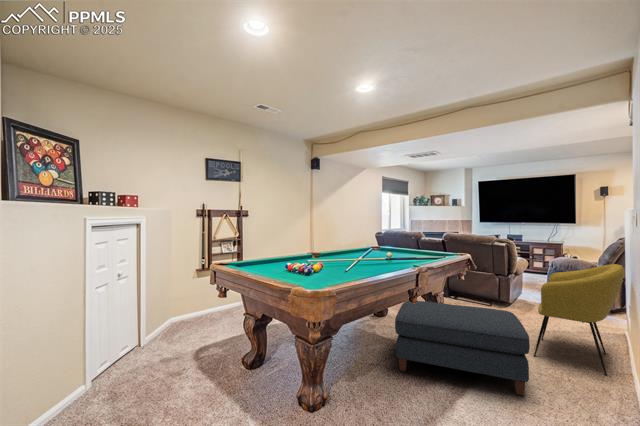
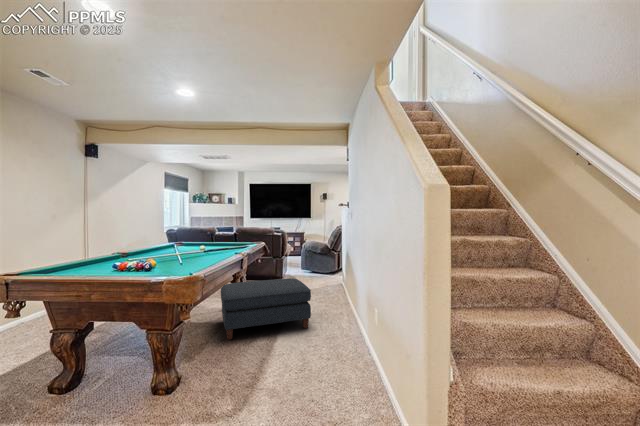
armchair: present [534,264,625,376] -> none [305,242,346,306]

